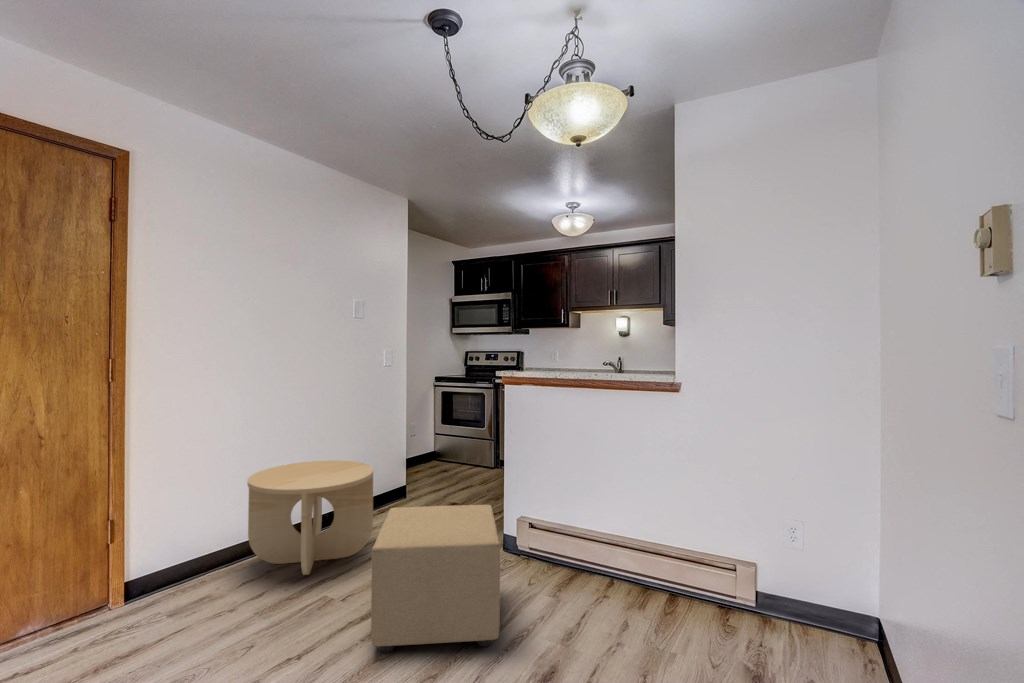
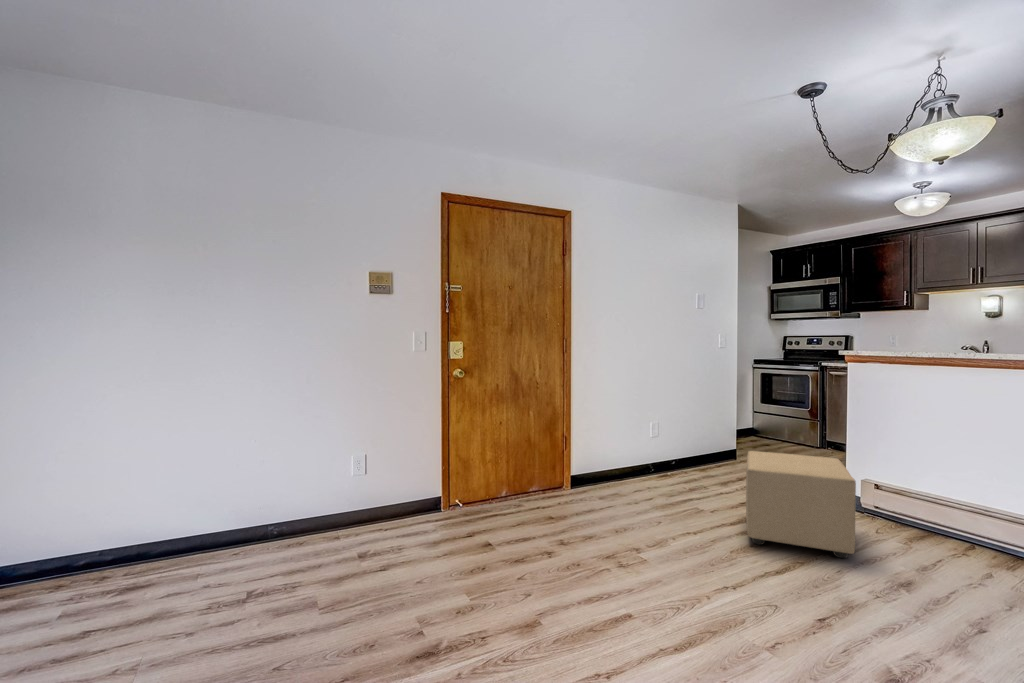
side table: present [247,460,373,575] -> none [634,417,724,494]

